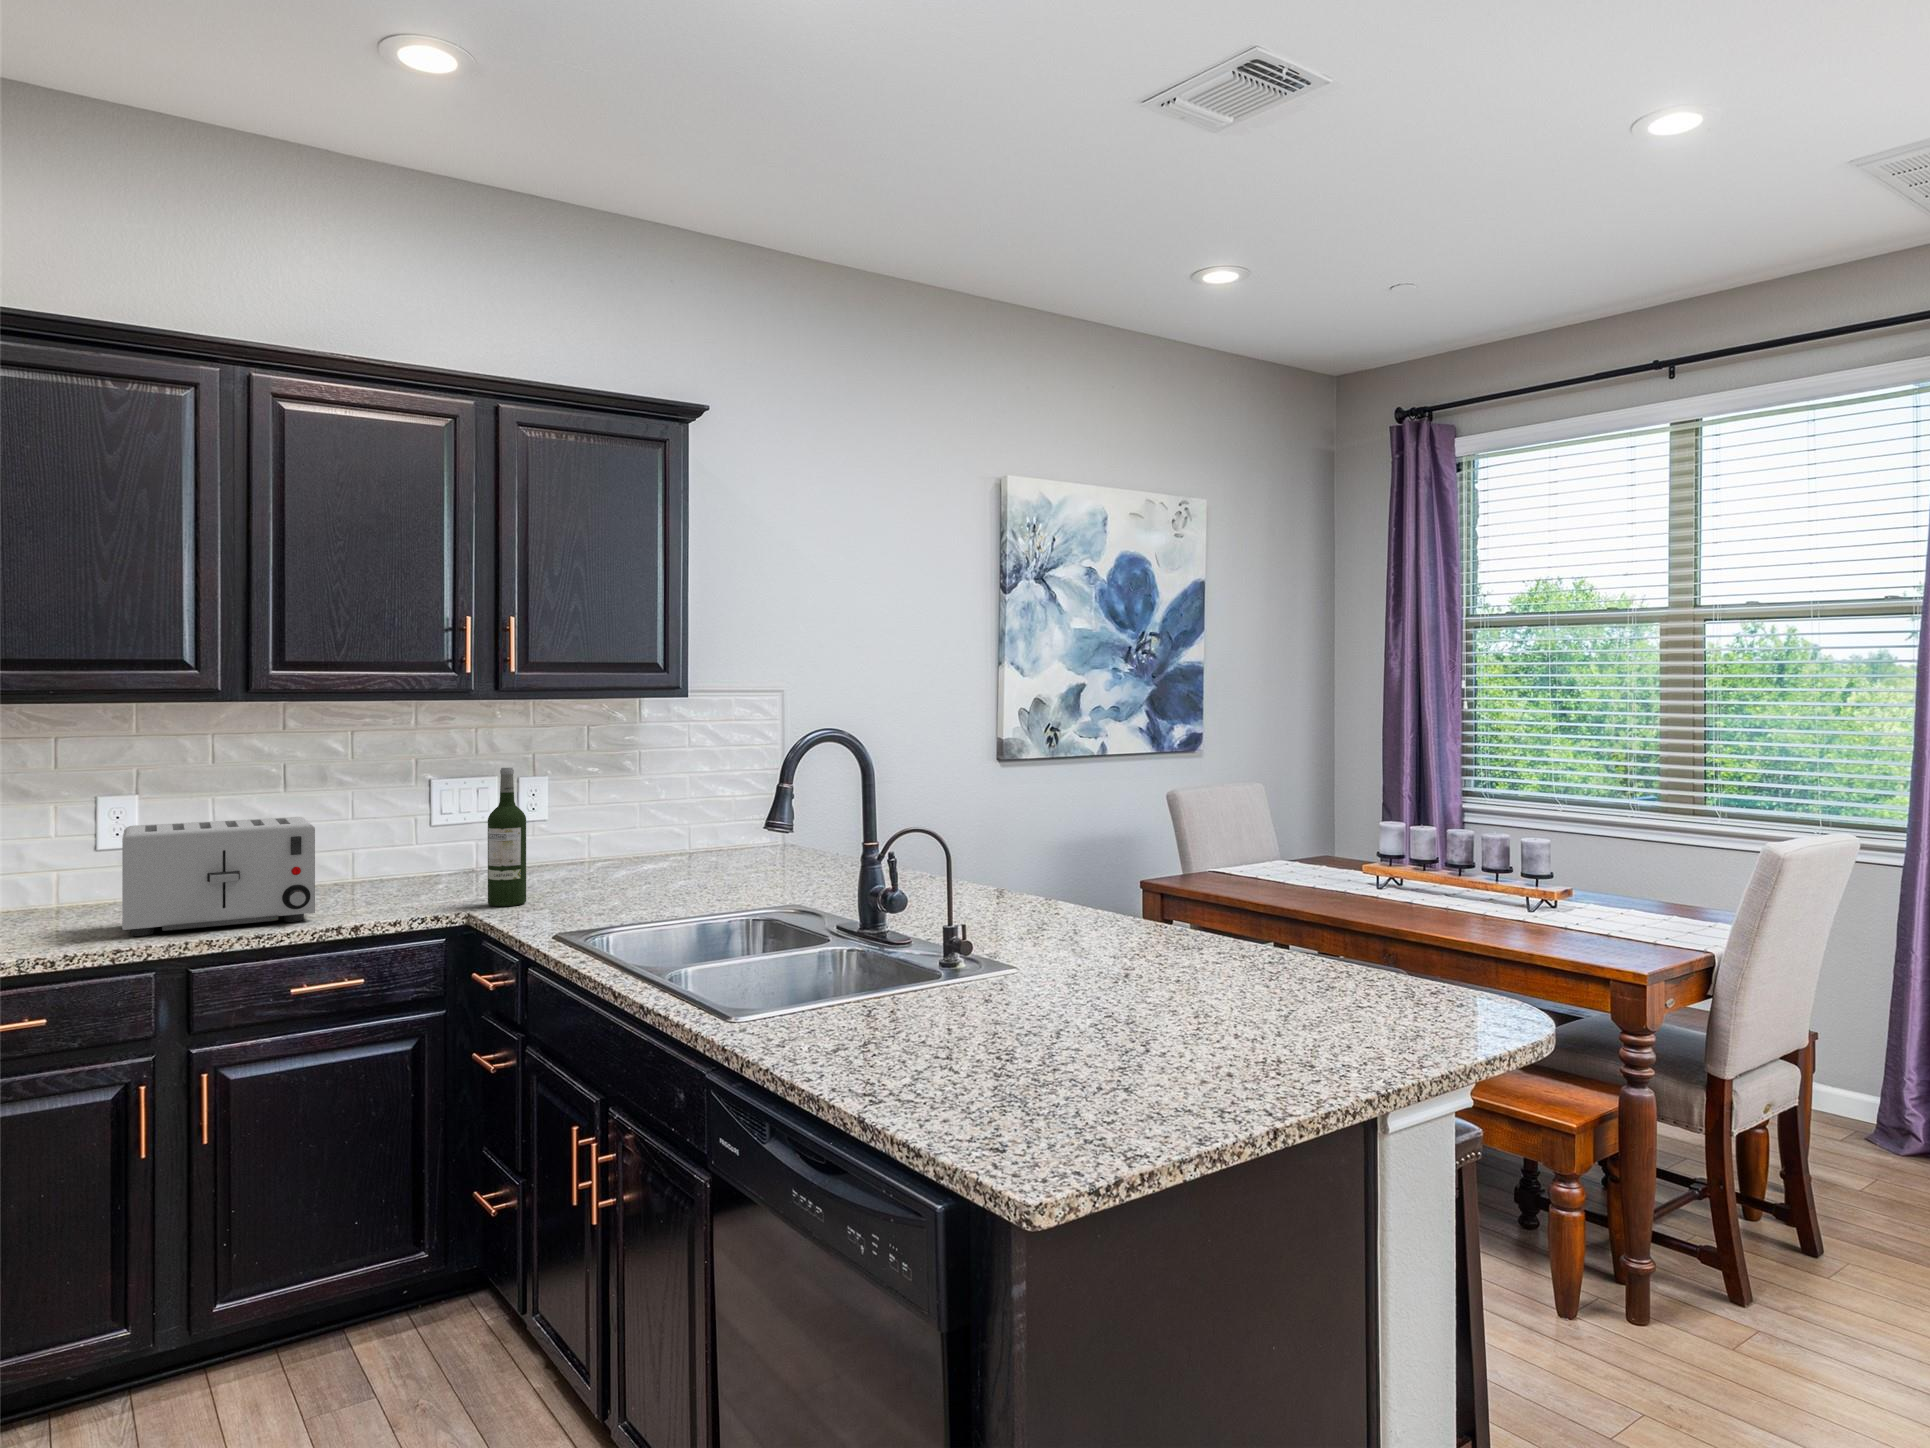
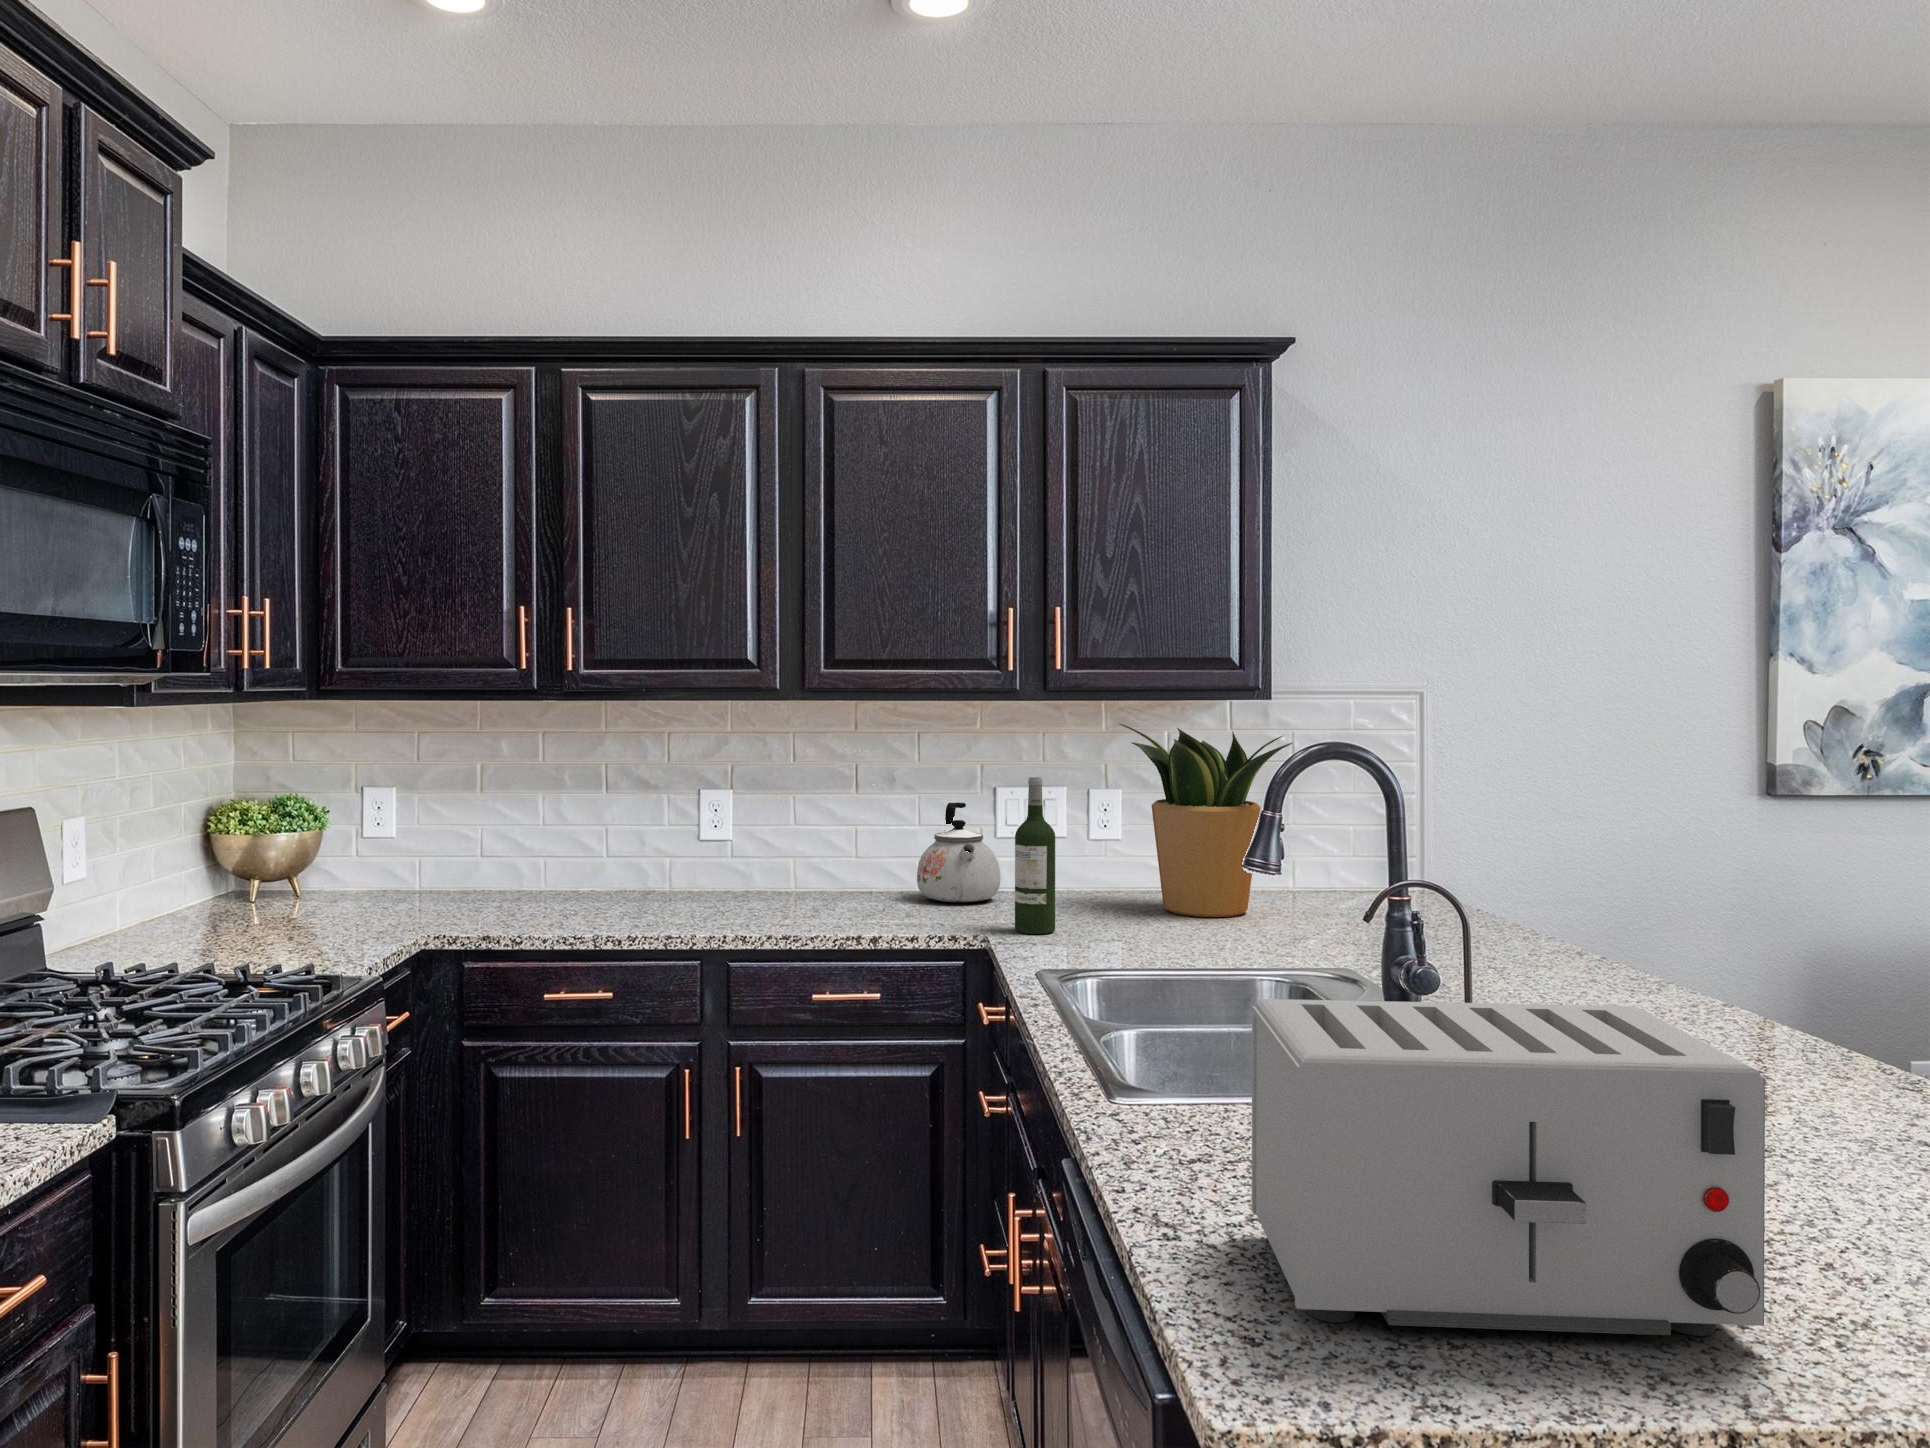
potted plant: none [557,720,712,880] -> present [1120,724,1292,917]
kettle: none [353,798,440,892] -> present [917,803,1001,903]
toaster: present [122,817,315,936] -> present [1252,999,1765,1336]

